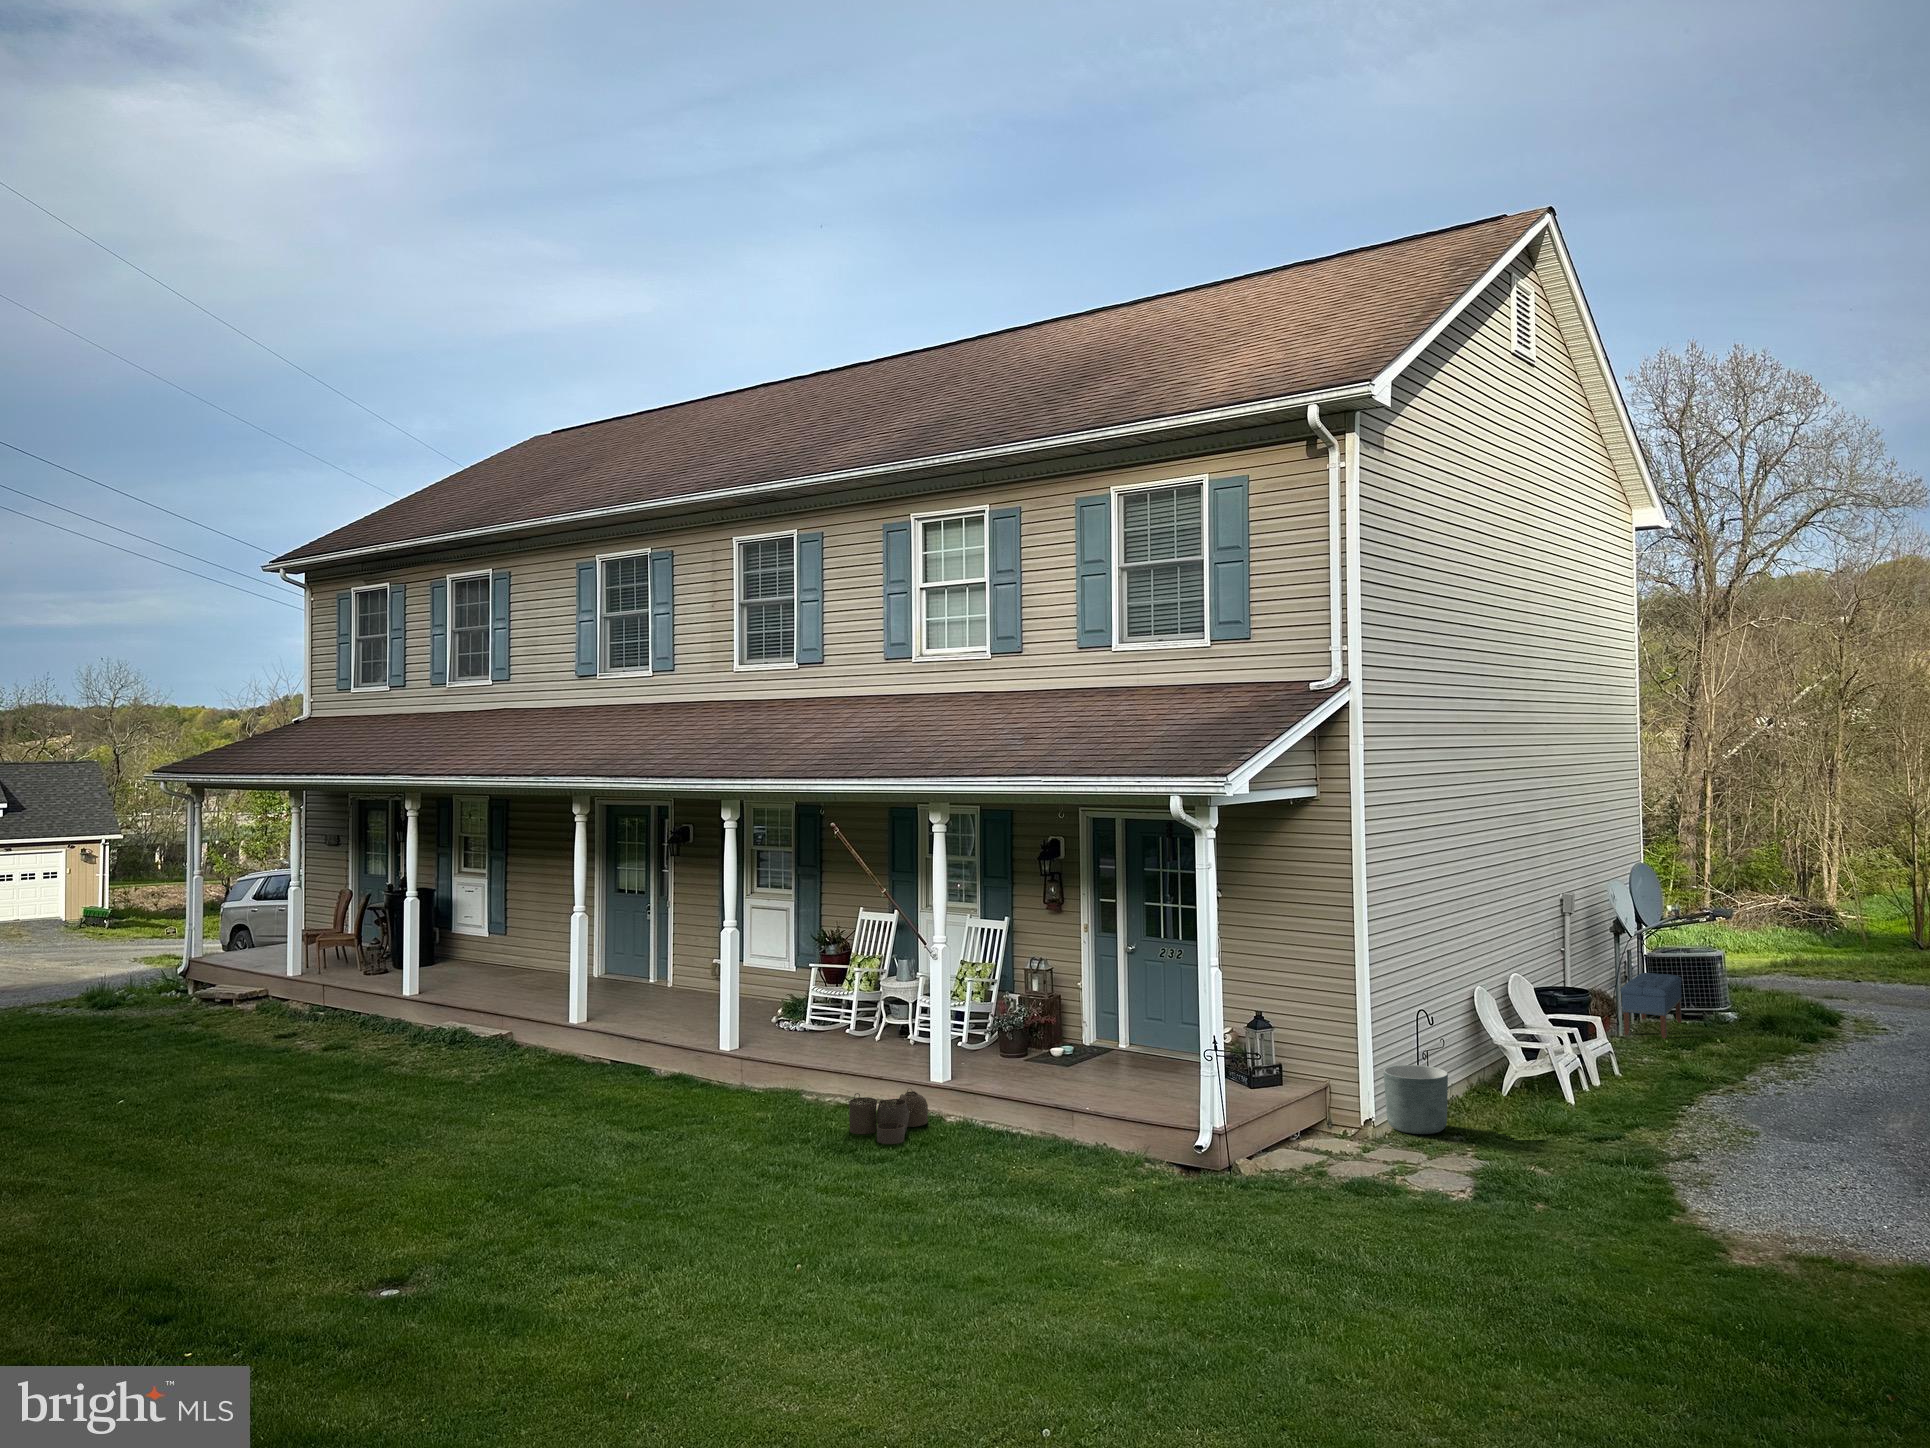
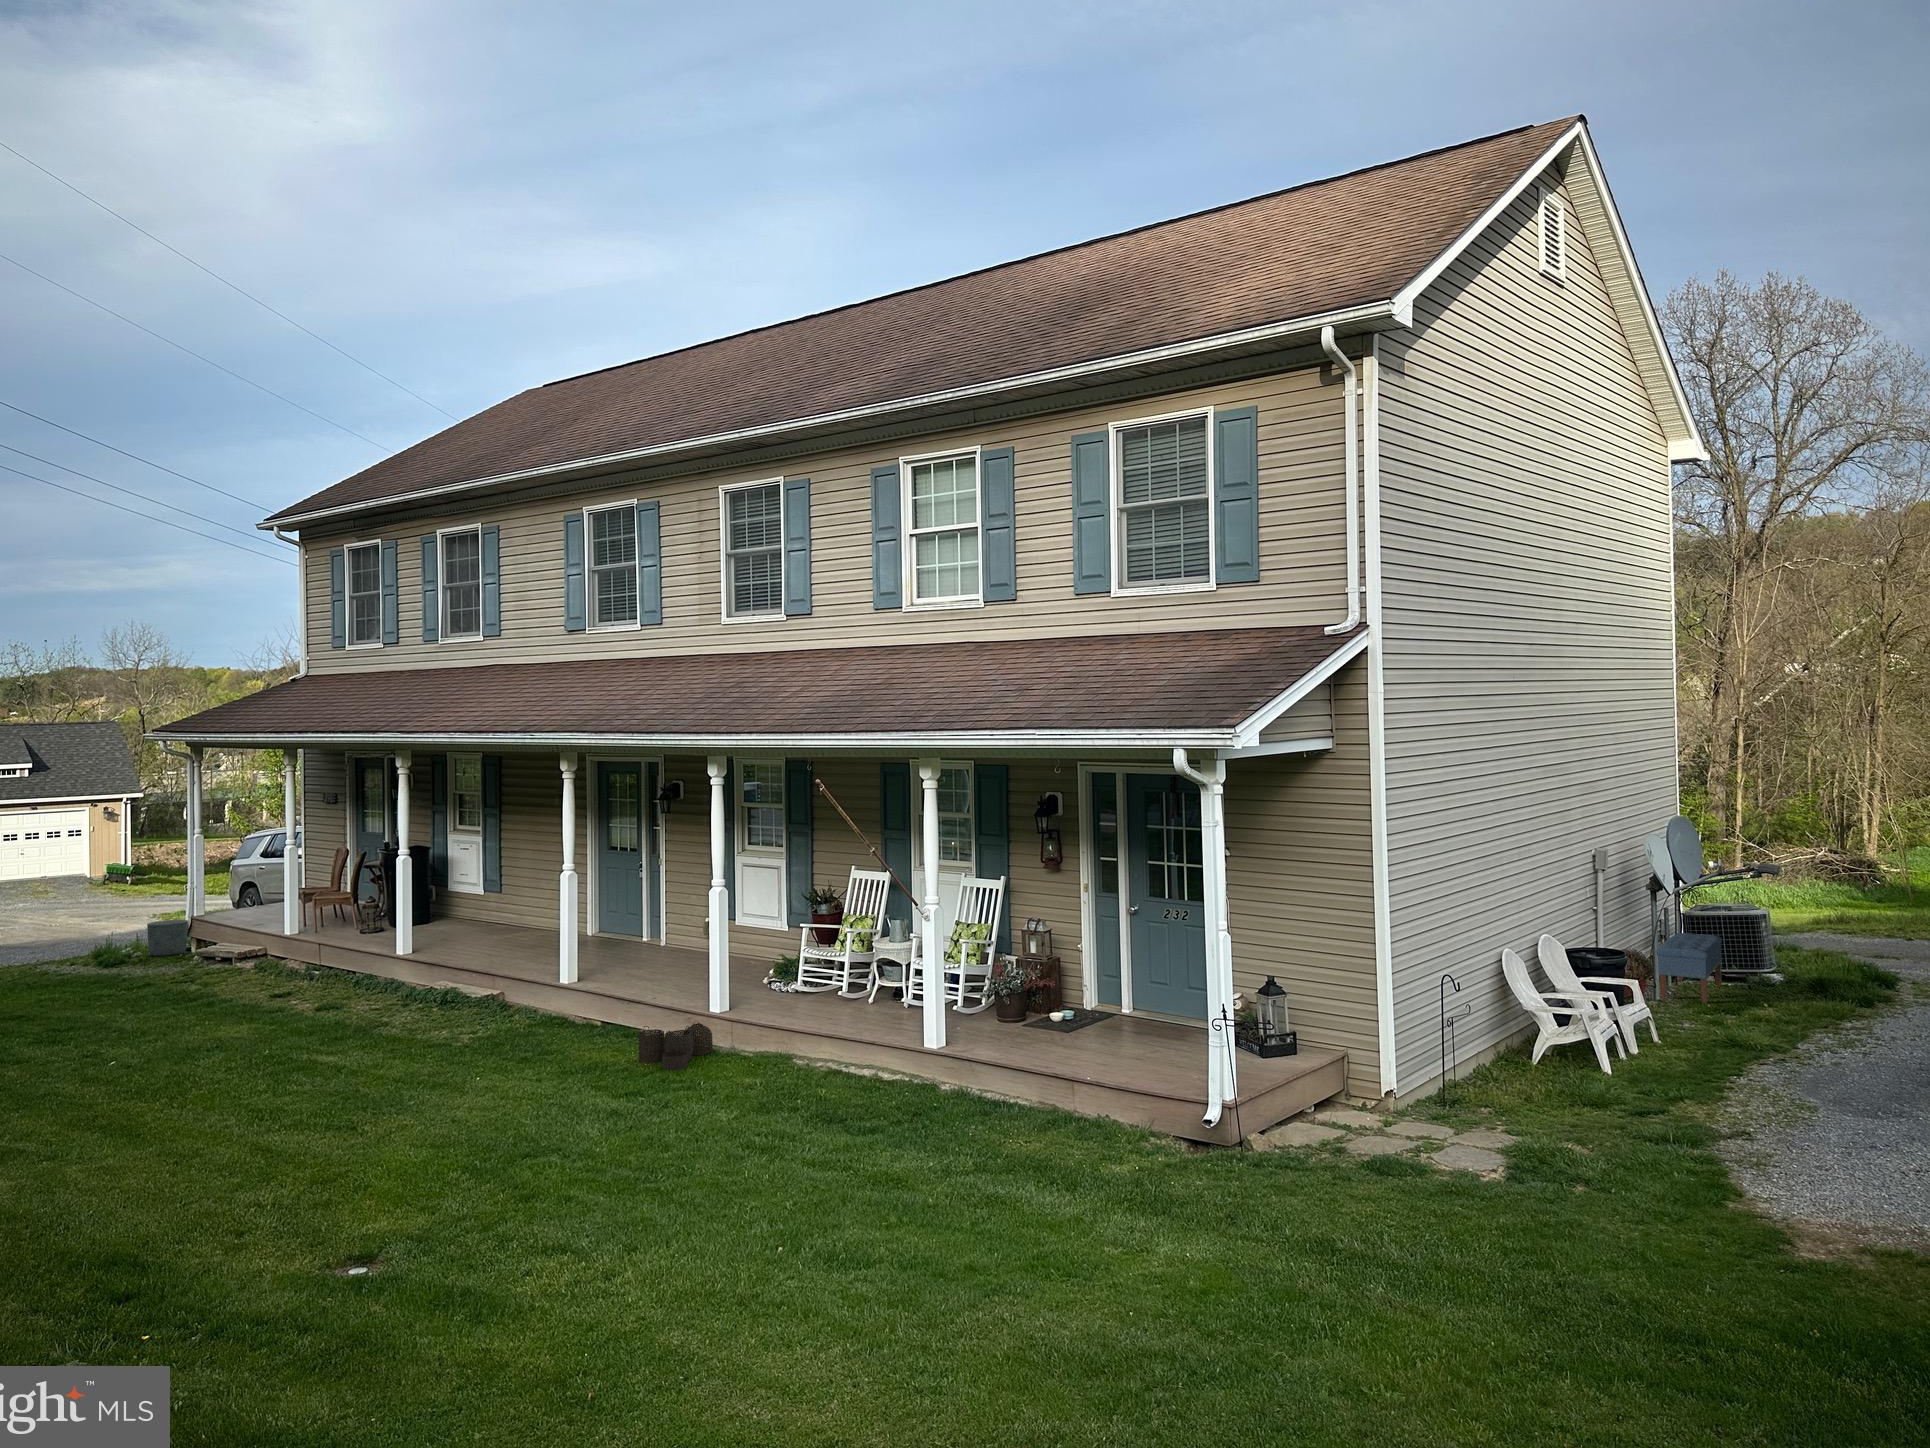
planter: present [1383,1065,1448,1134] -> present [147,920,188,956]
woven basket: present [849,1089,928,1144] -> present [638,1021,713,1070]

